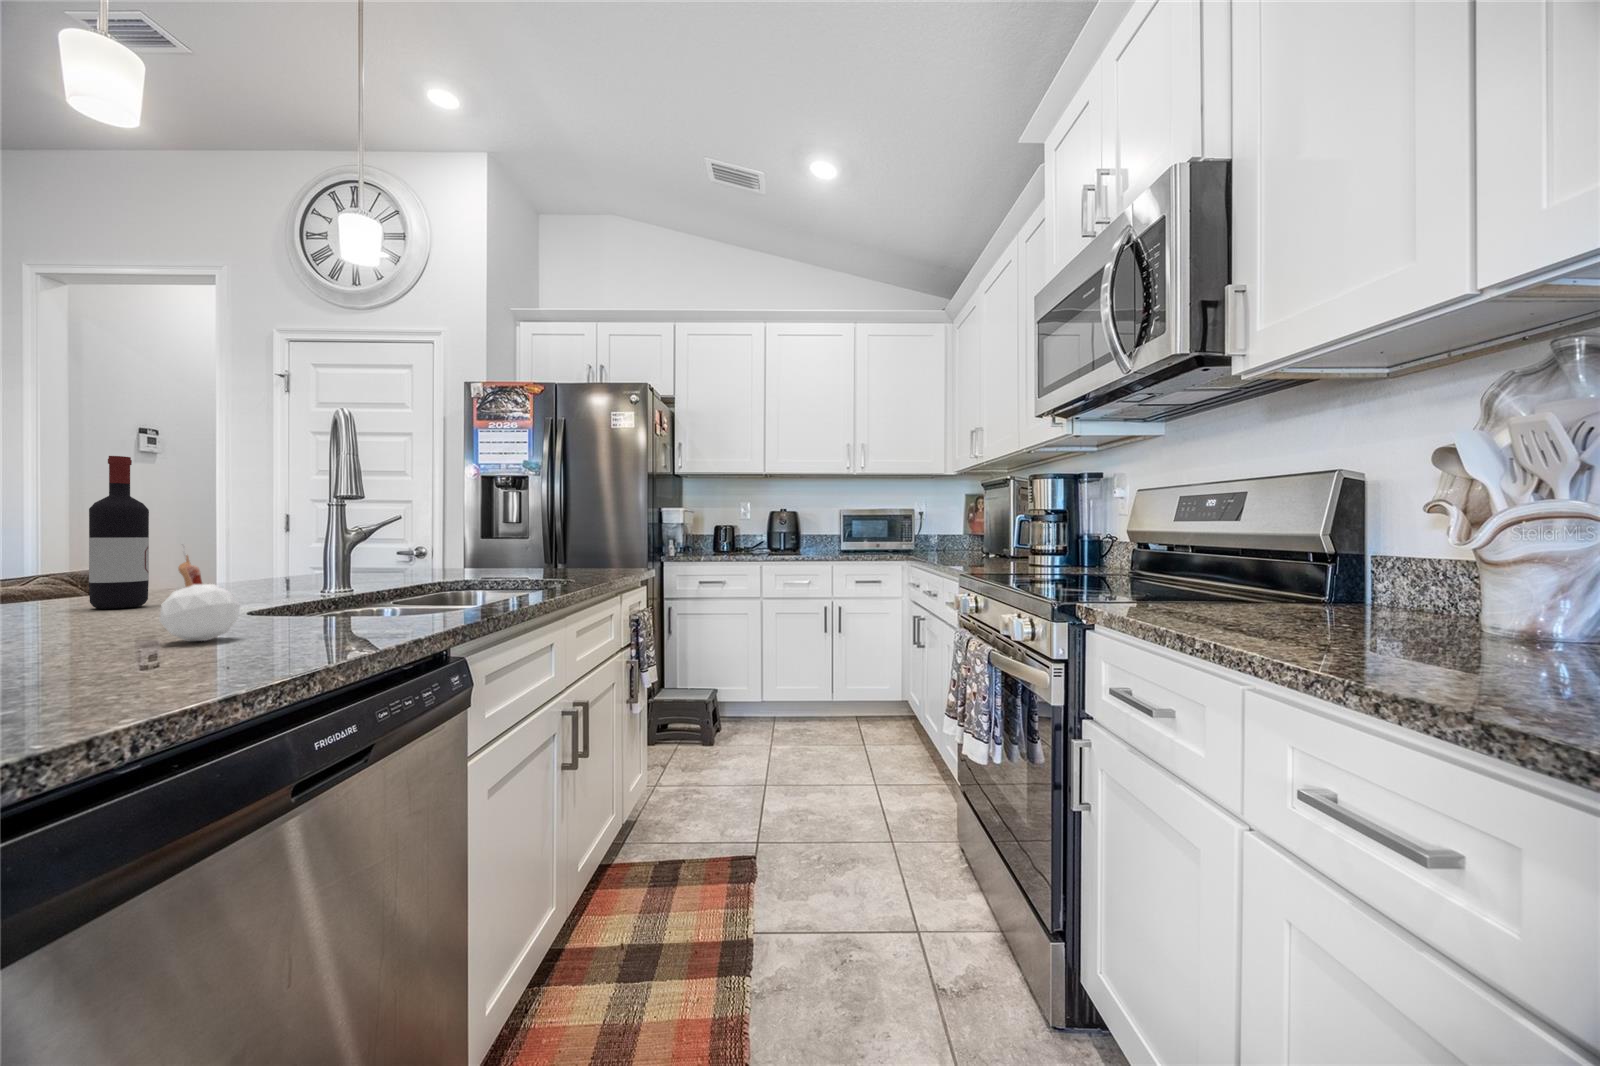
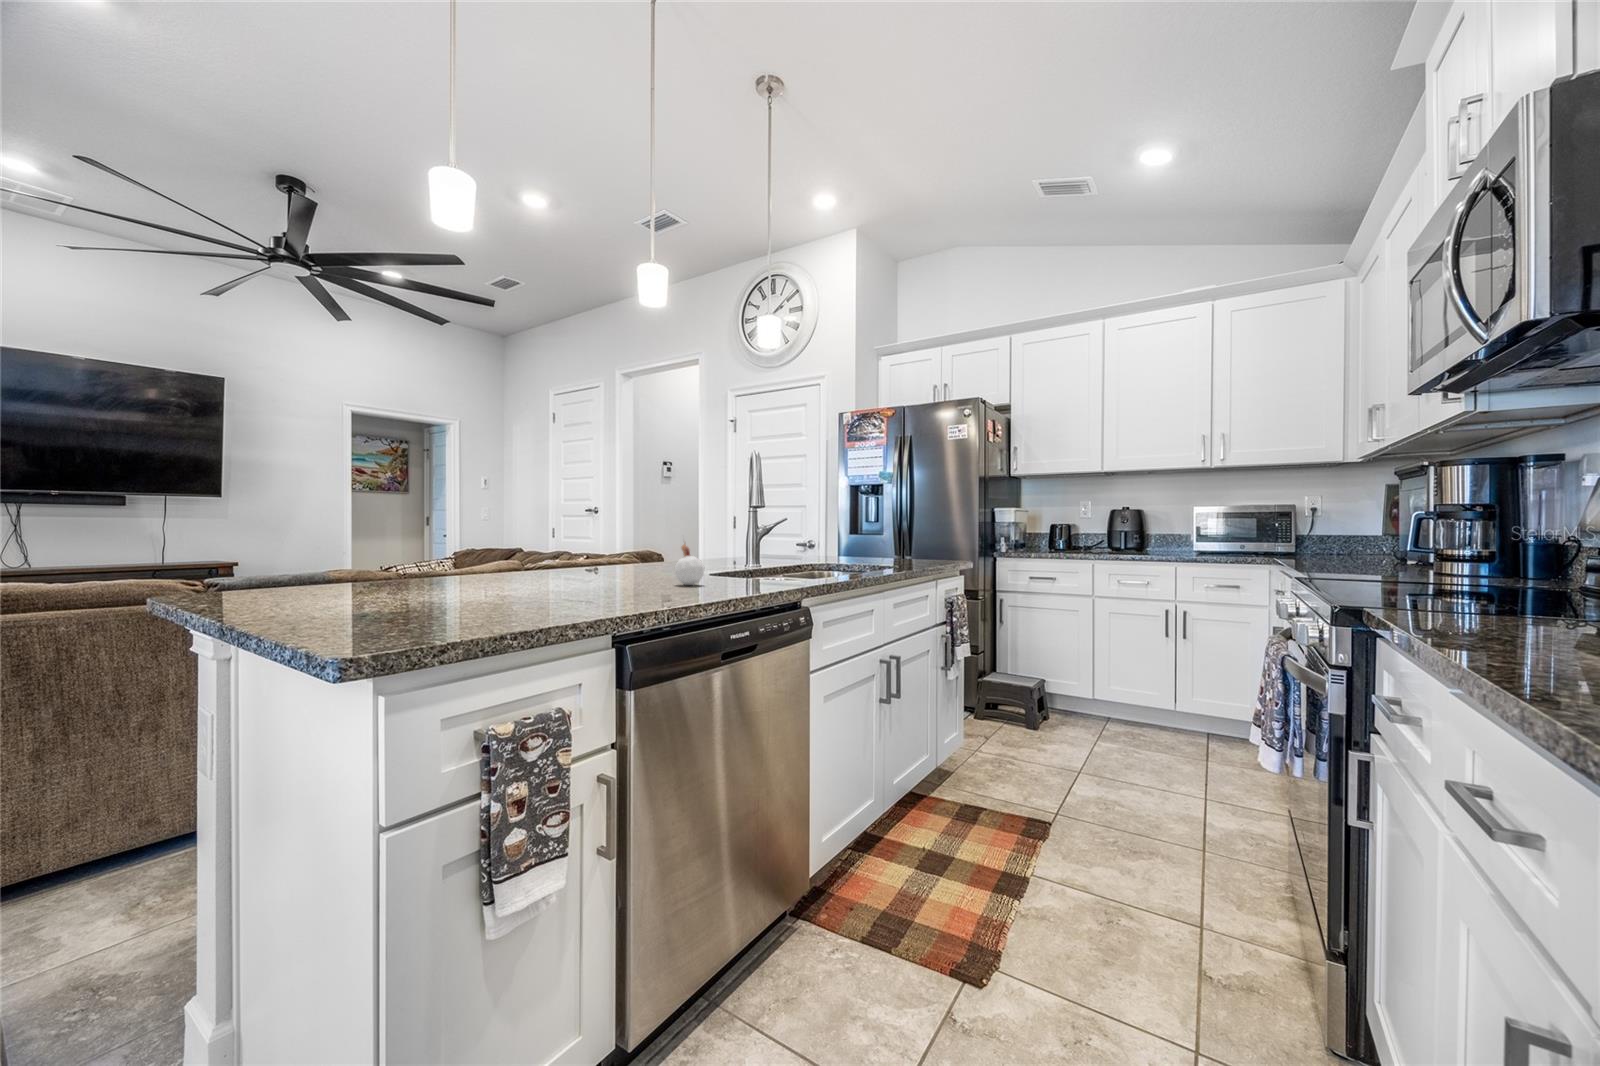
wine bottle: present [89,456,149,609] -> none [650,488,671,569]

